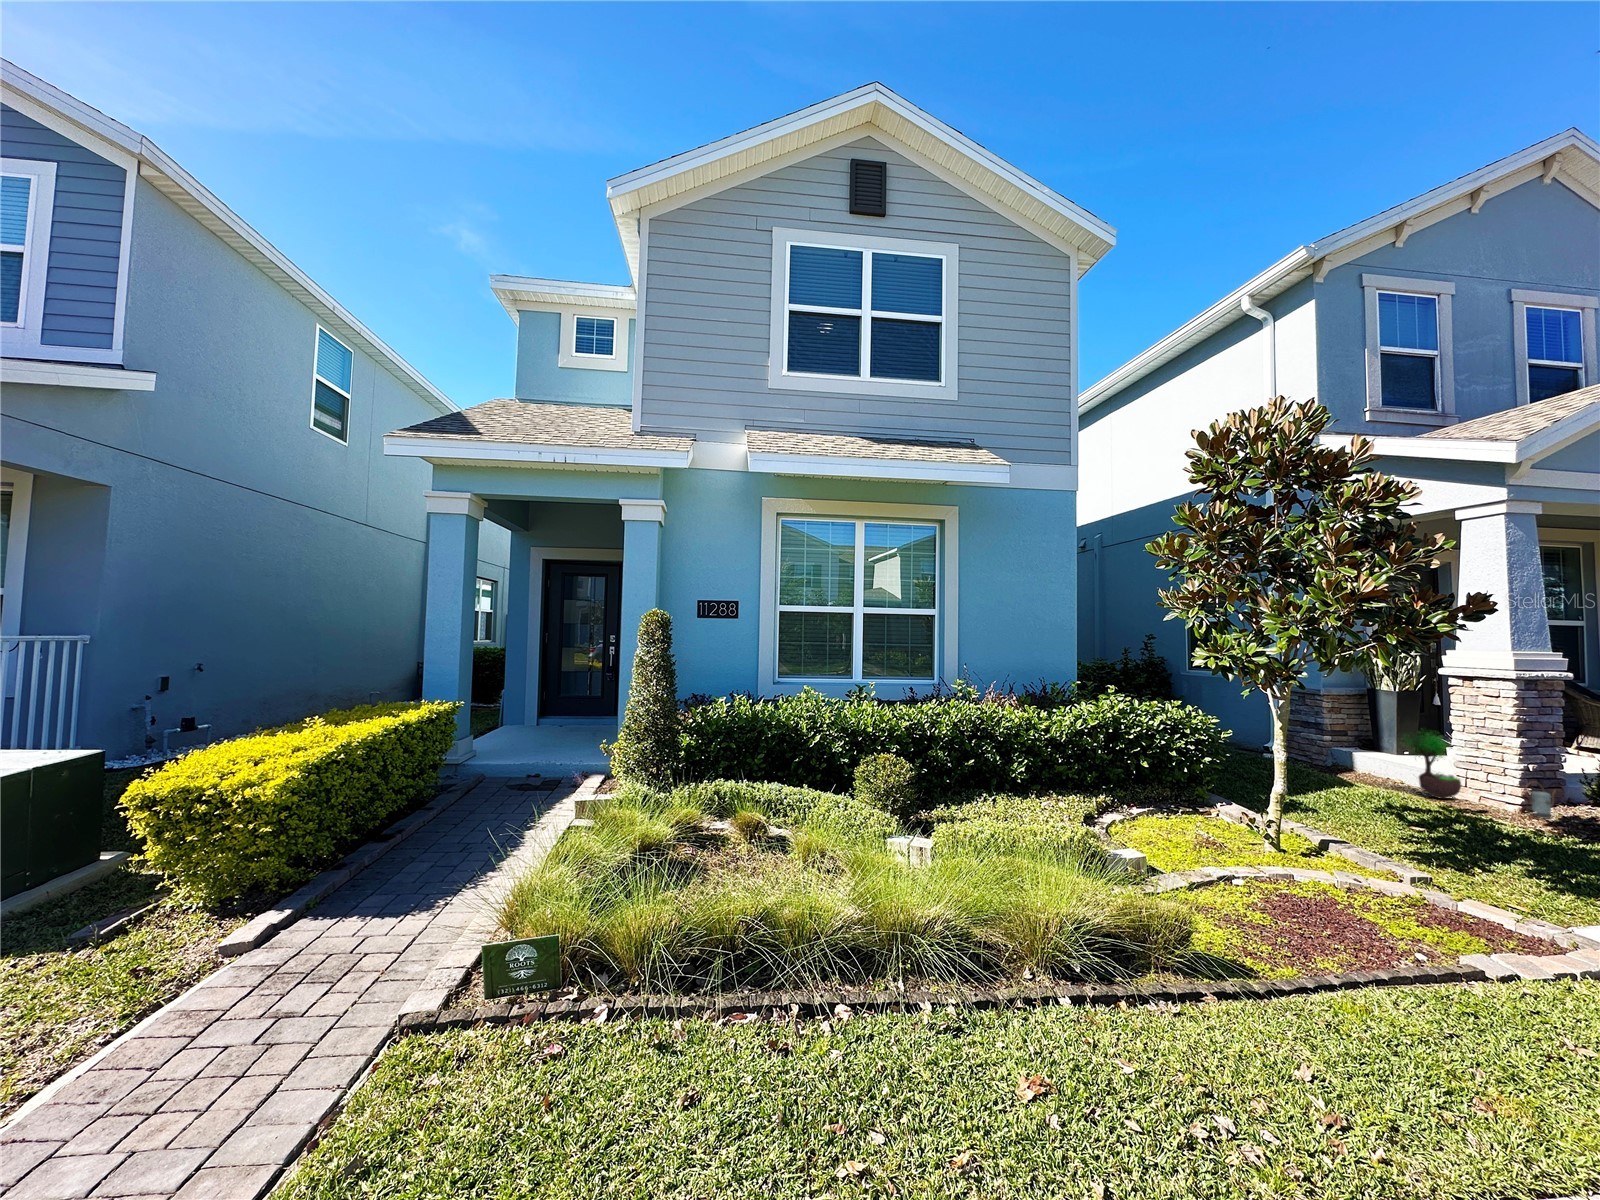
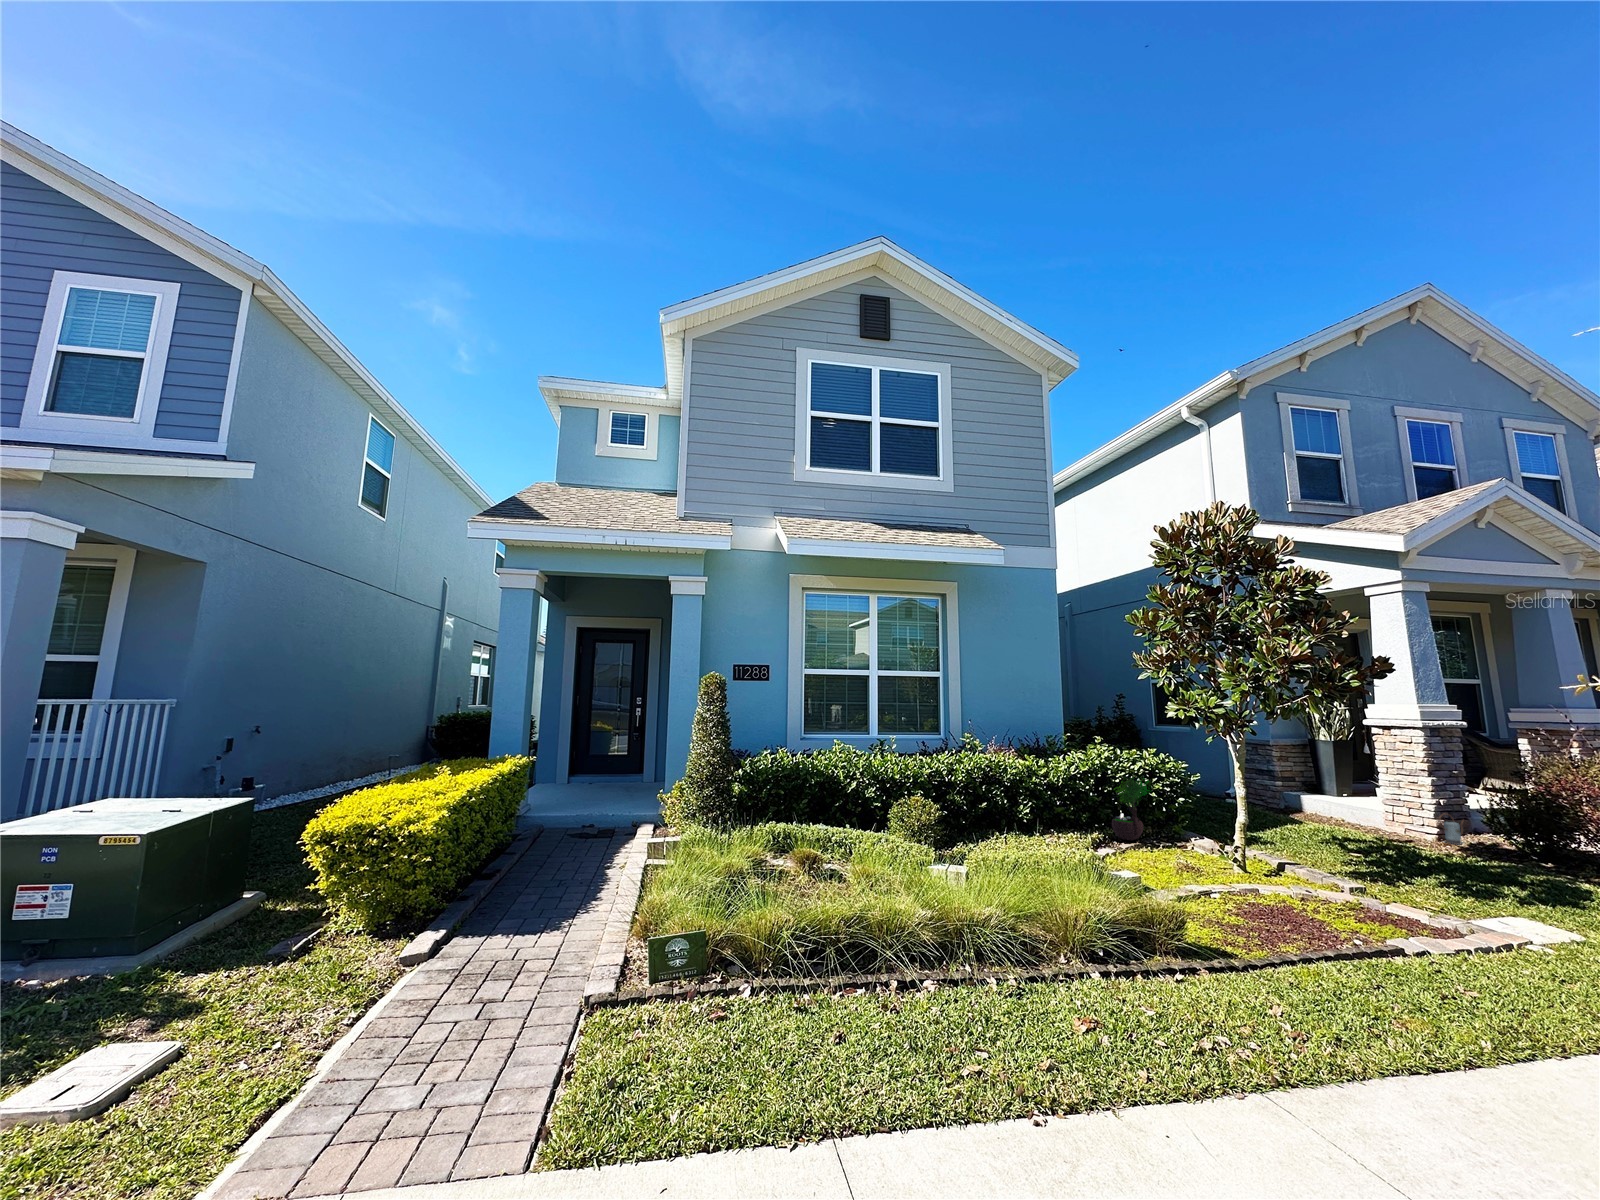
potted tree: present [1404,732,1461,799] -> present [1112,778,1148,841]

